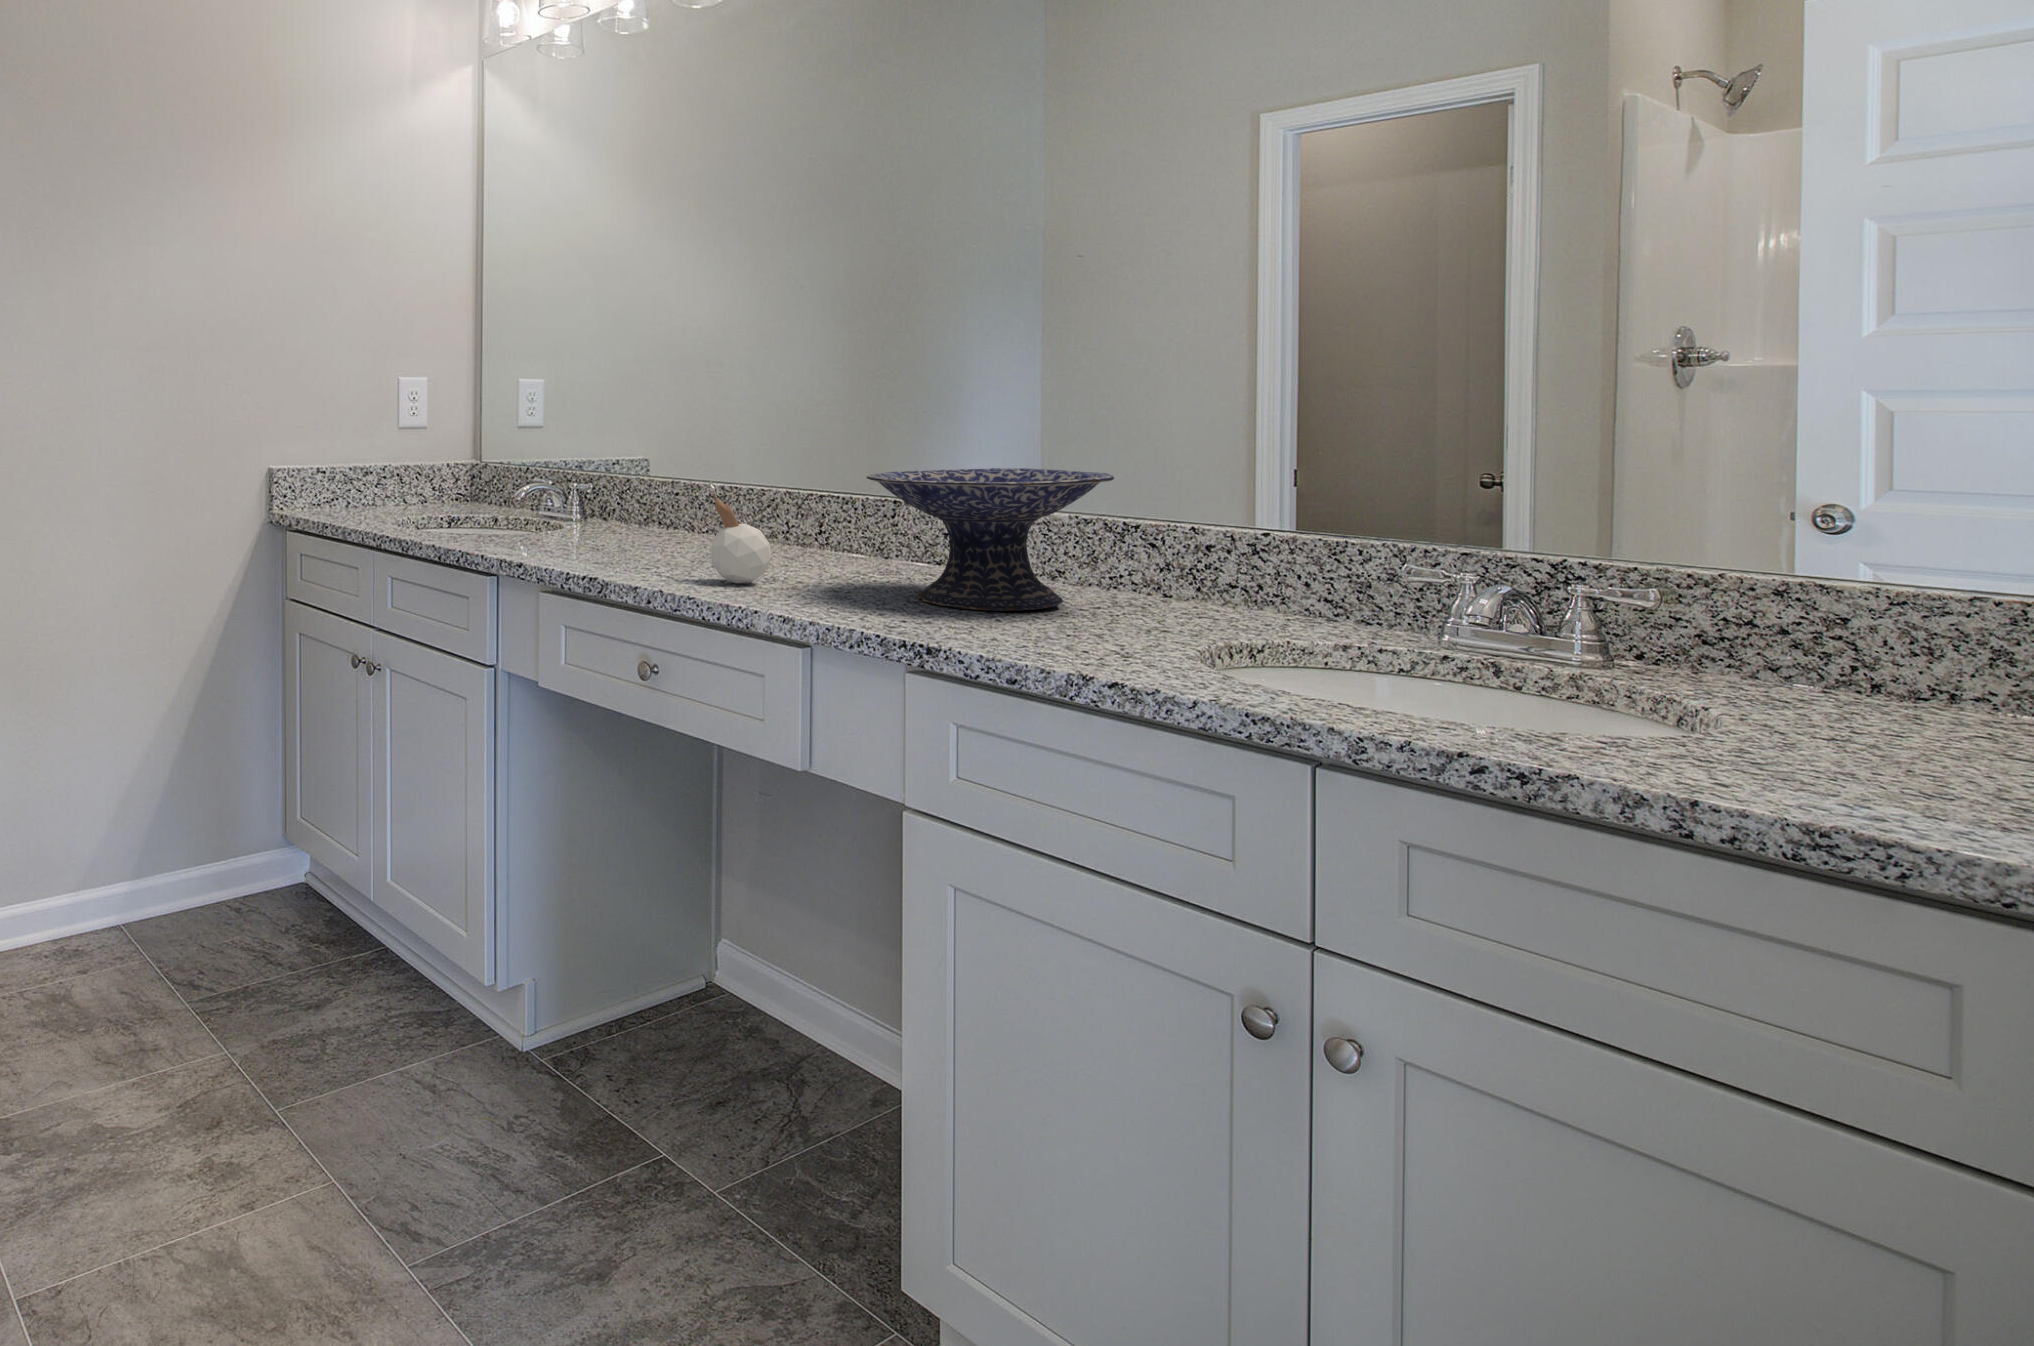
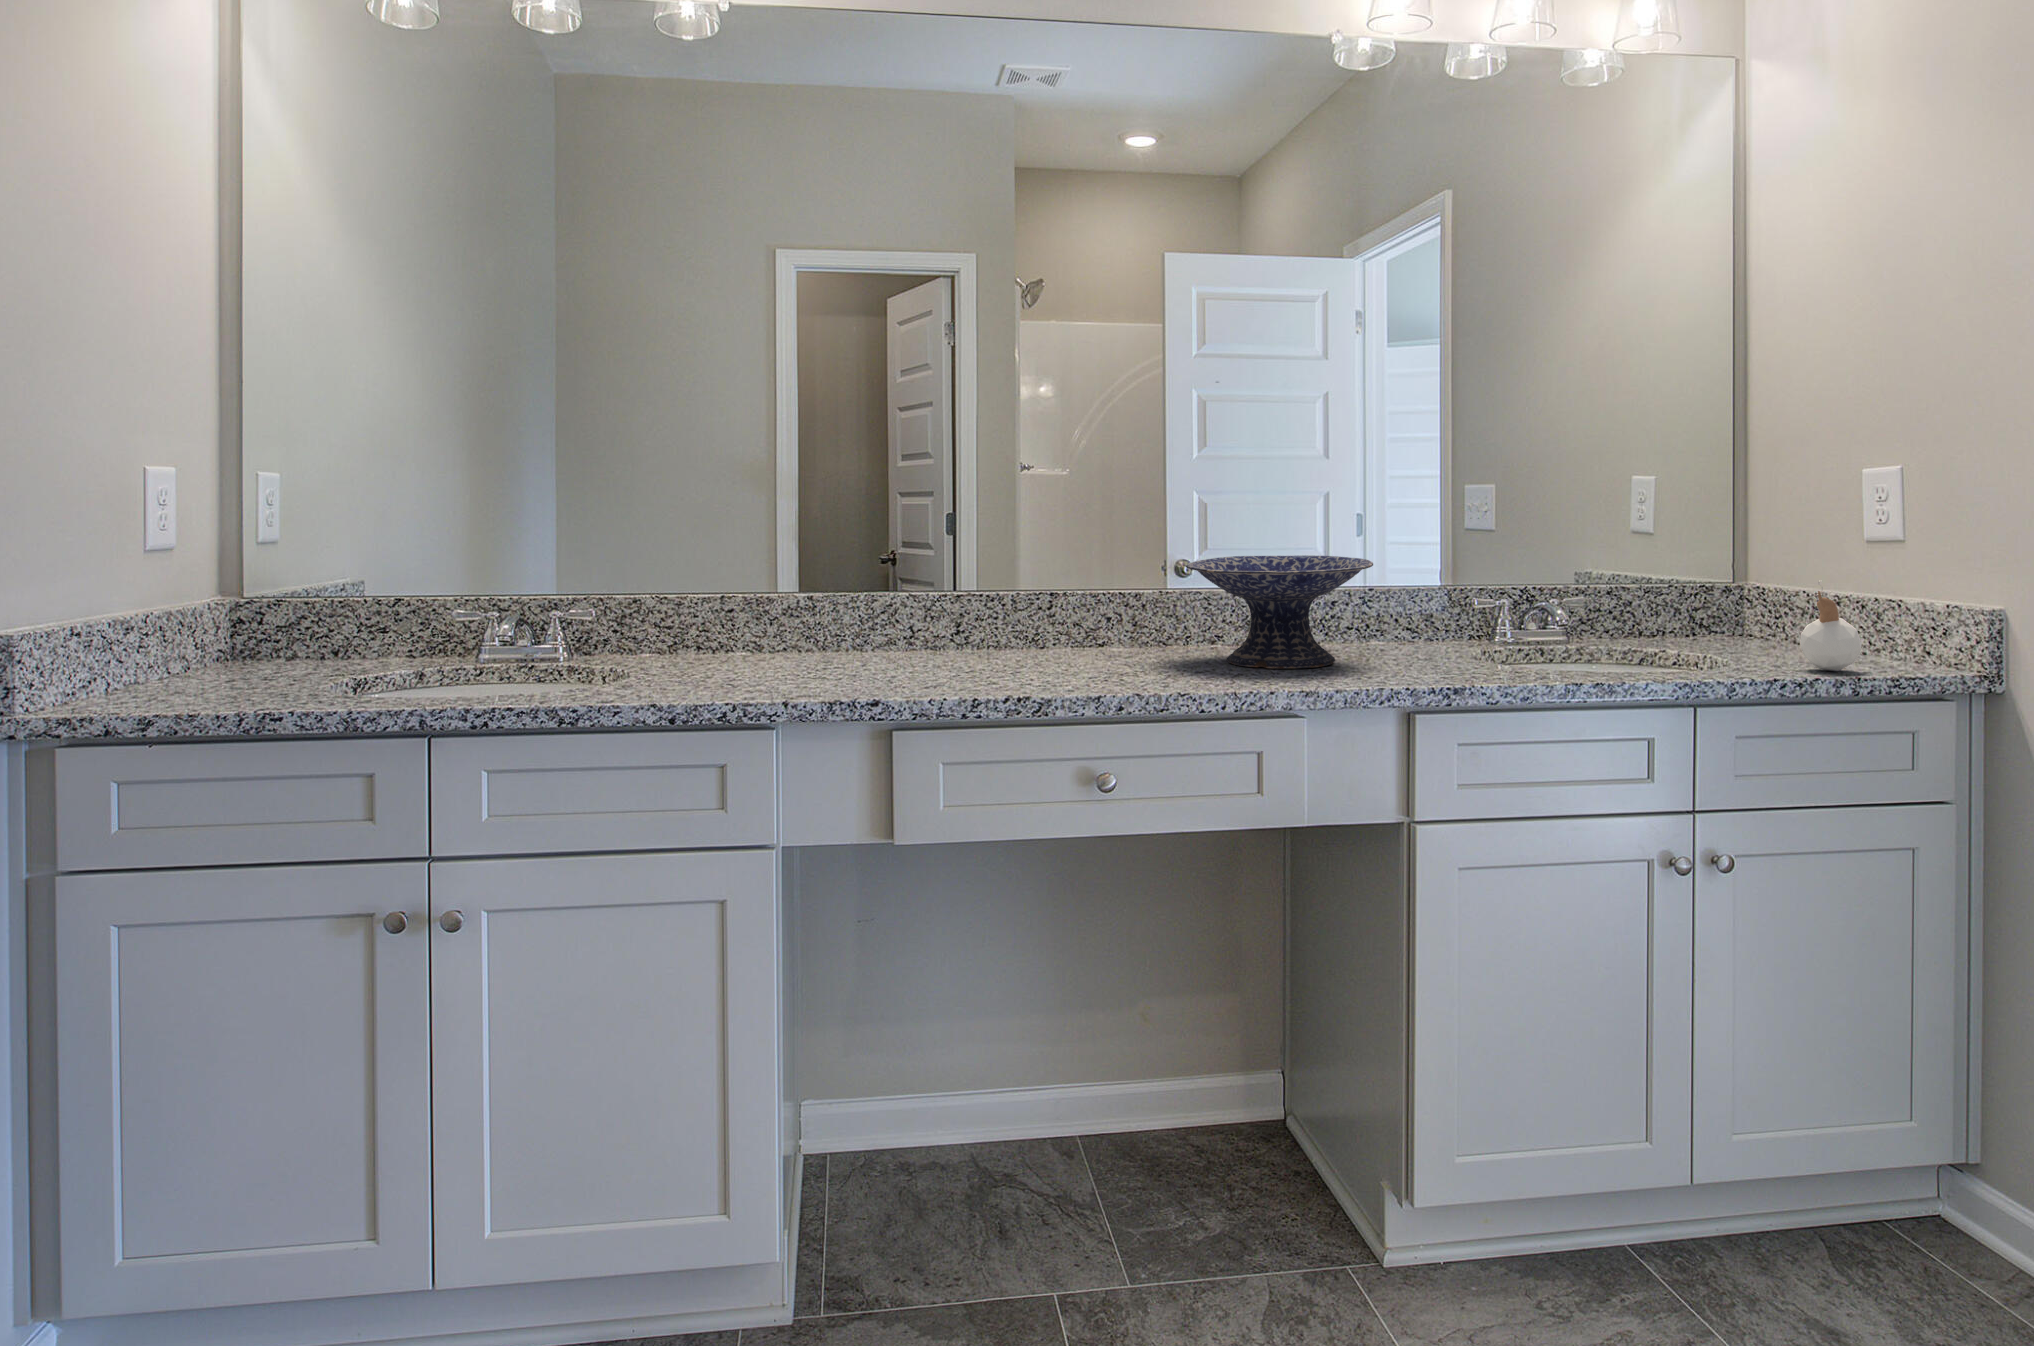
candle: present [710,481,771,583] -> present [1800,581,1862,671]

